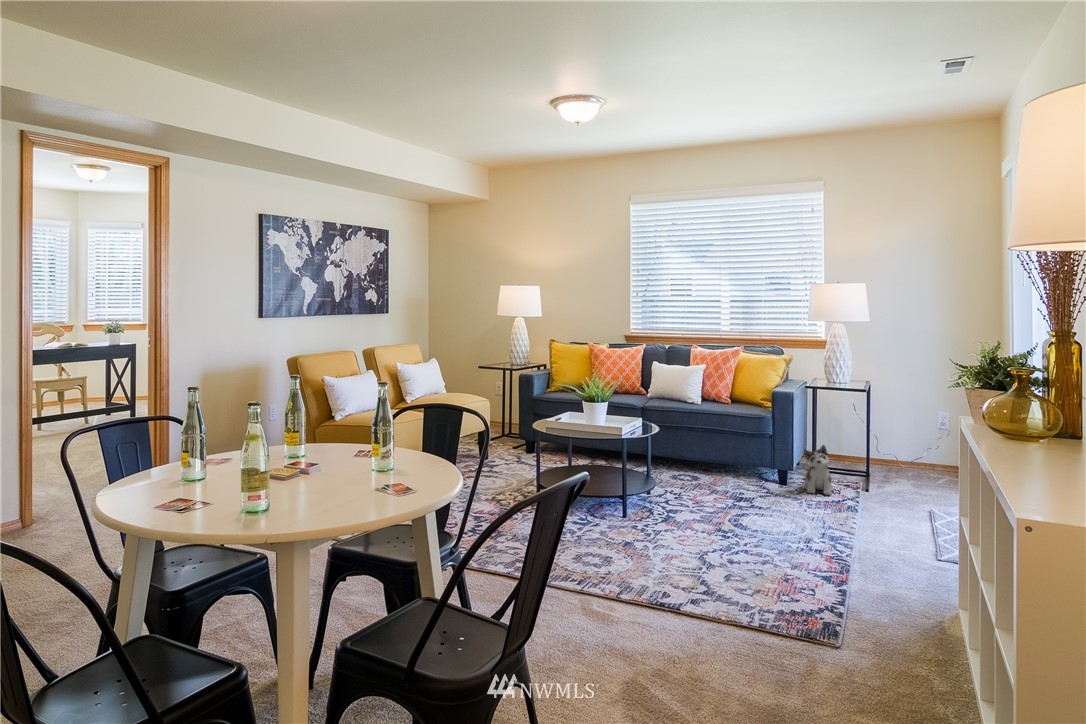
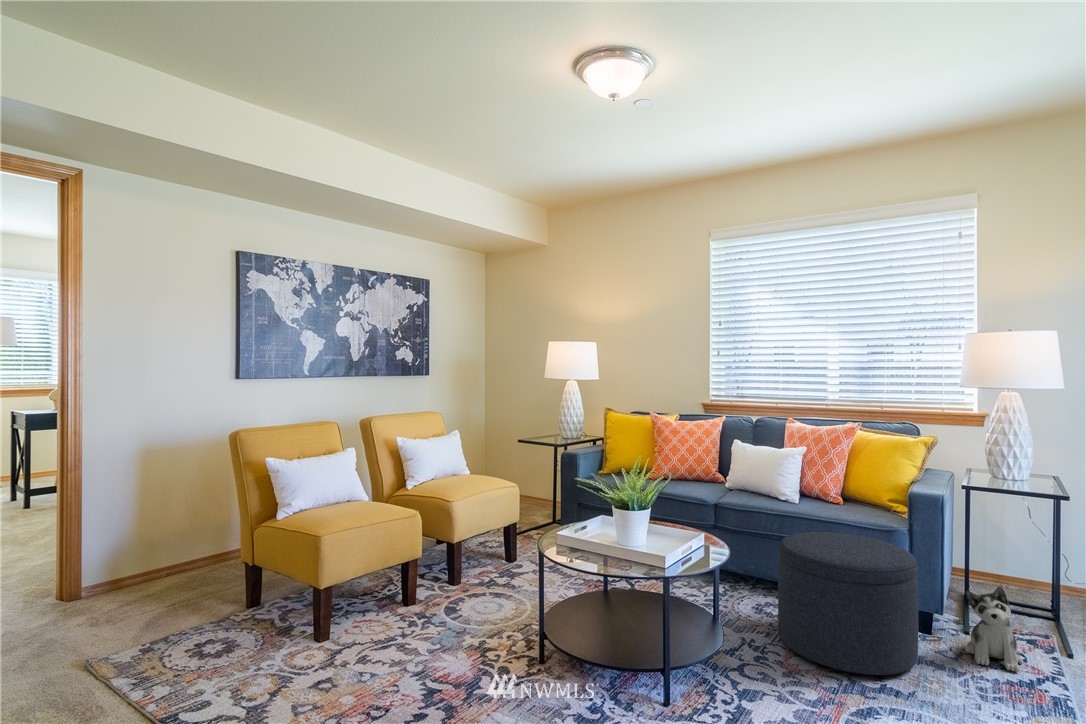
ottoman: none [689,419,776,501] -> present [778,532,918,675]

